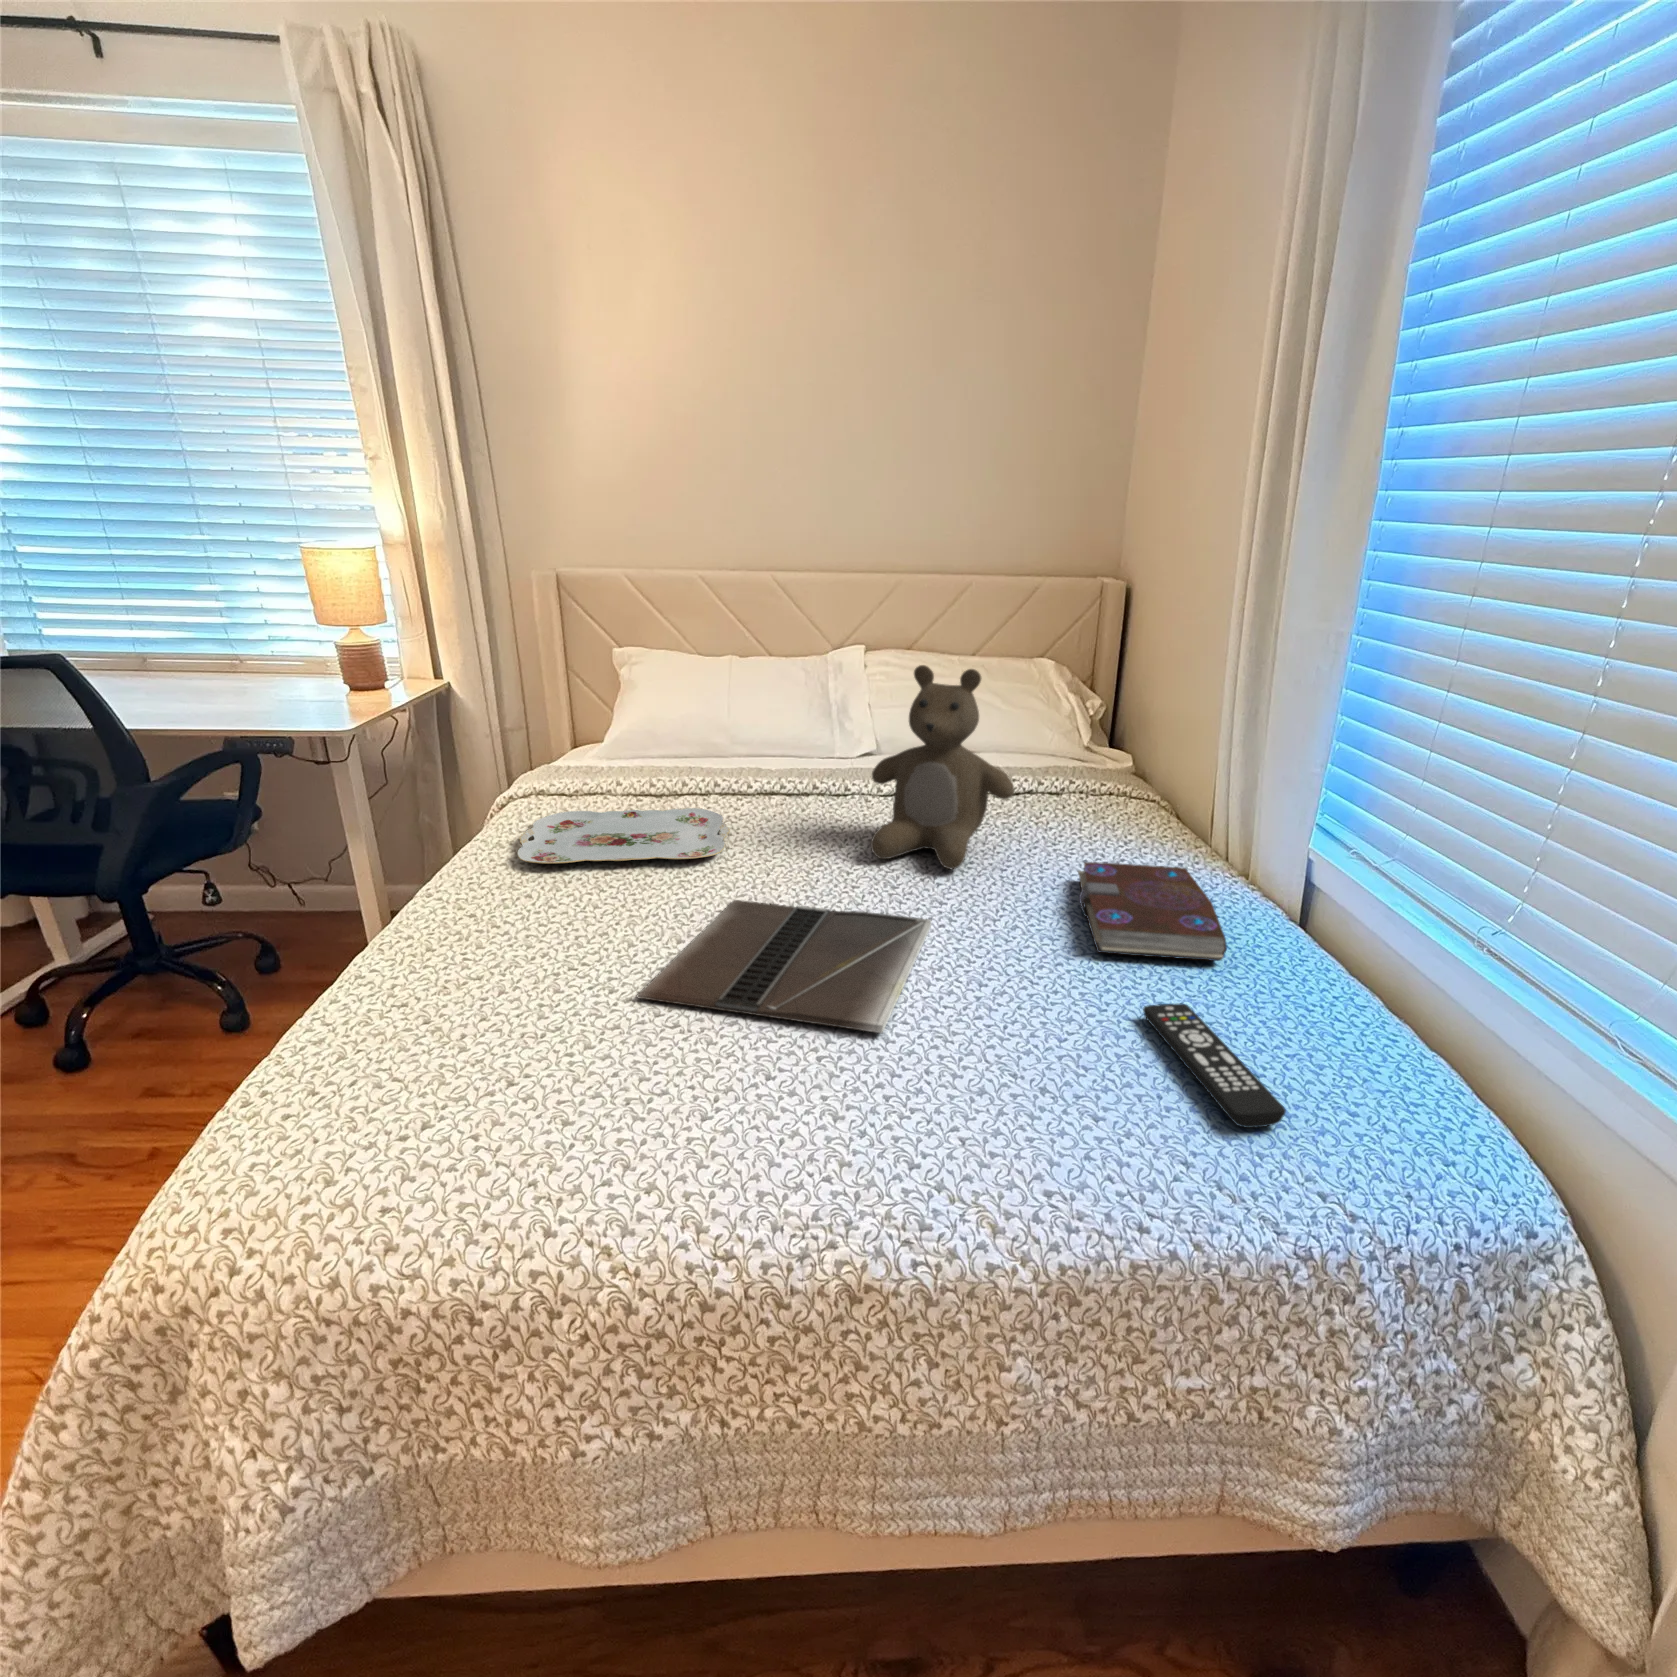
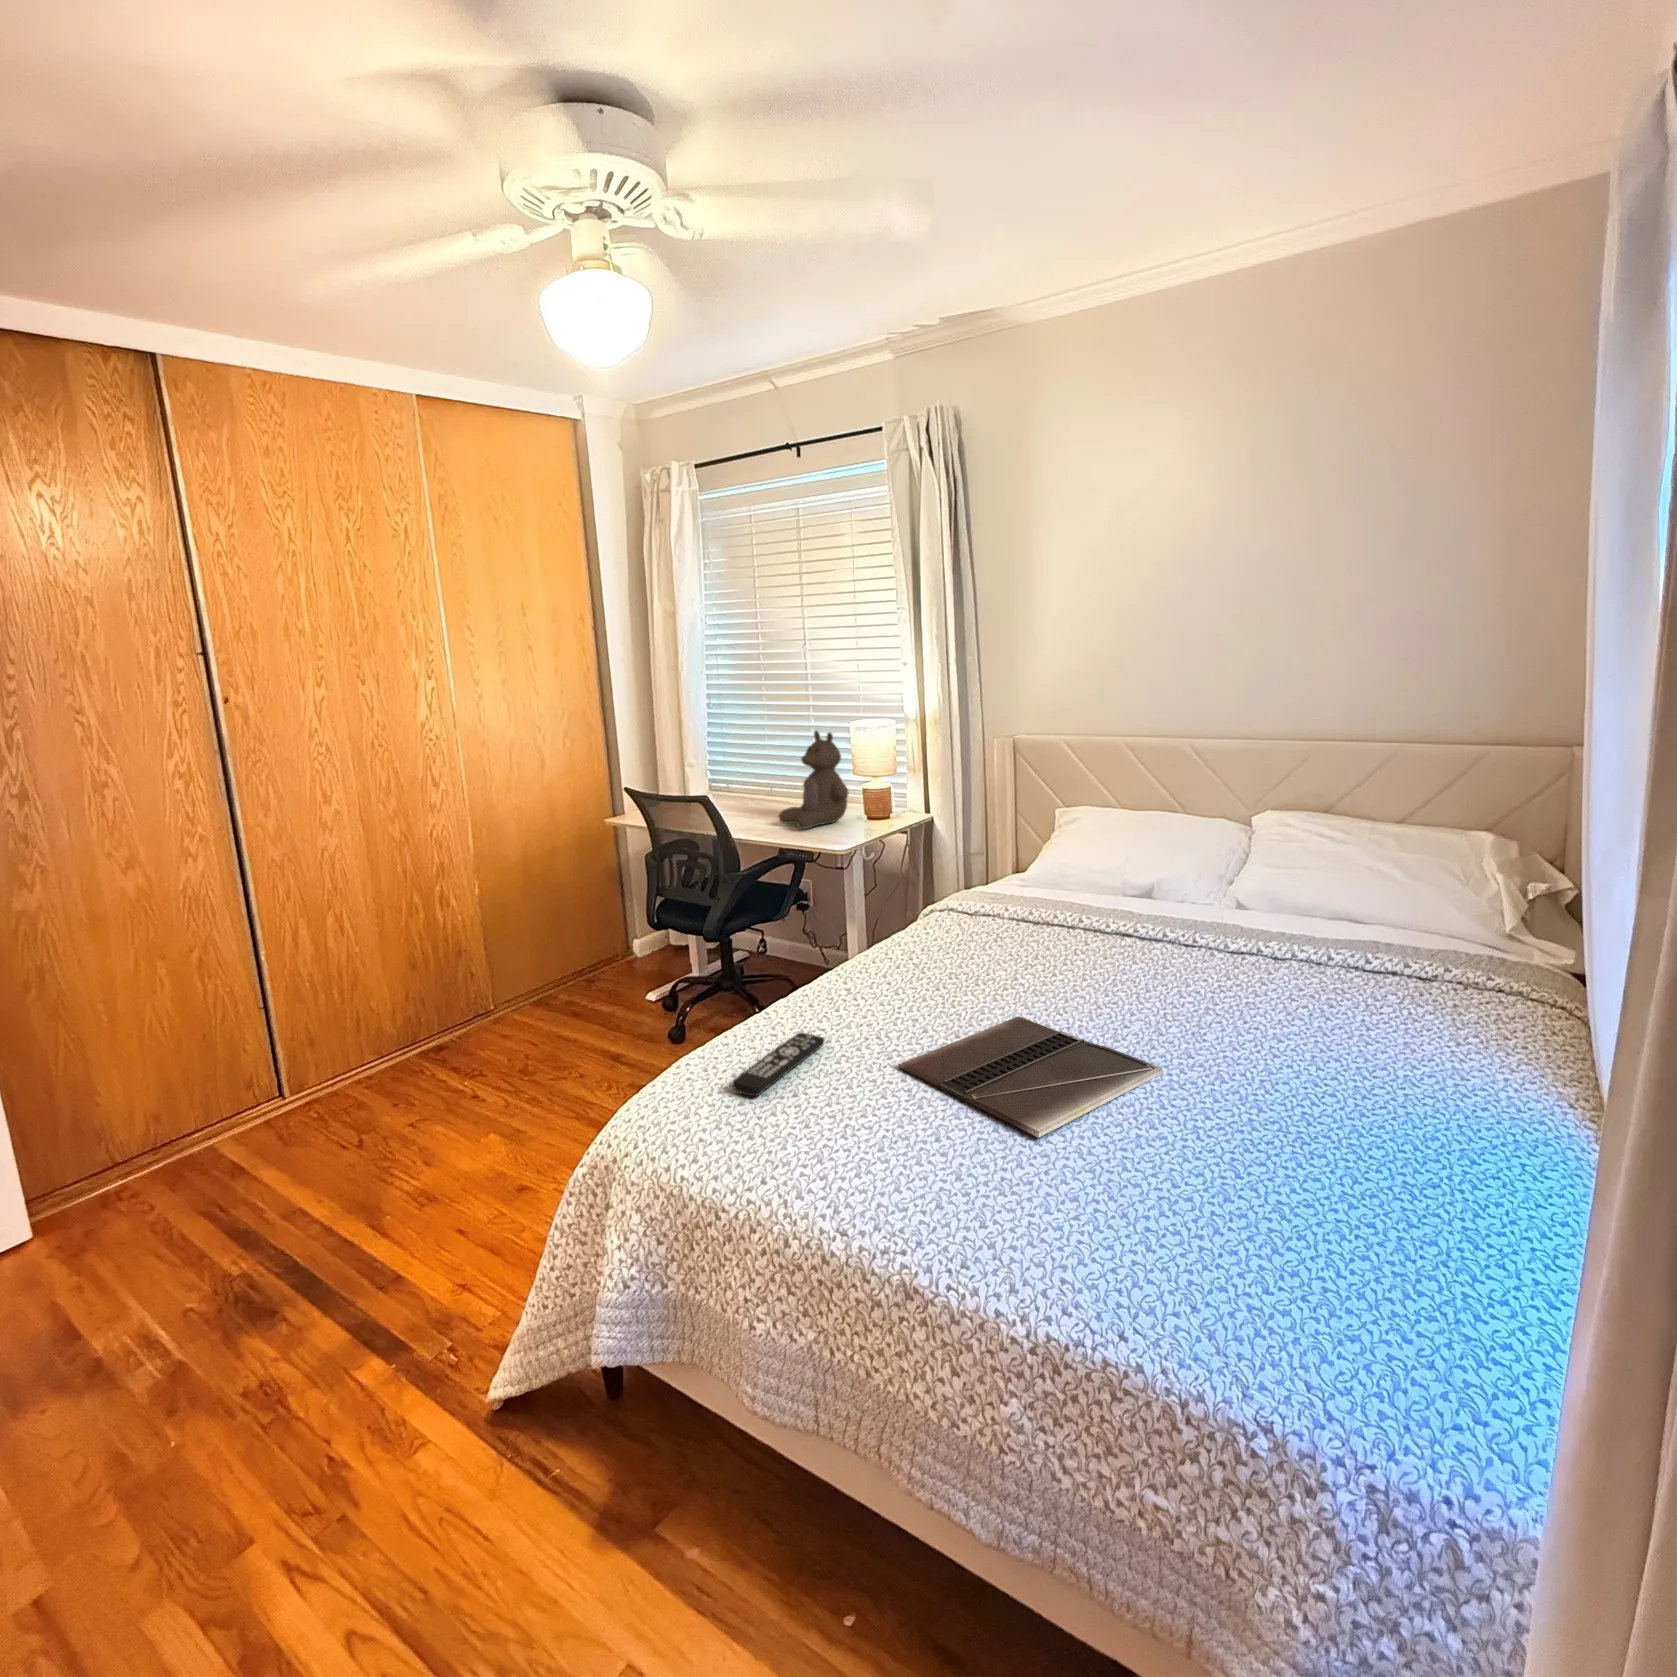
teddy bear: present [871,665,1014,869] -> present [779,731,849,829]
serving tray: present [518,808,730,864] -> none [895,927,1064,979]
book: present [1078,862,1227,961] -> none [1296,1052,1488,1180]
remote control: present [1143,1003,1286,1128] -> present [732,1033,825,1096]

